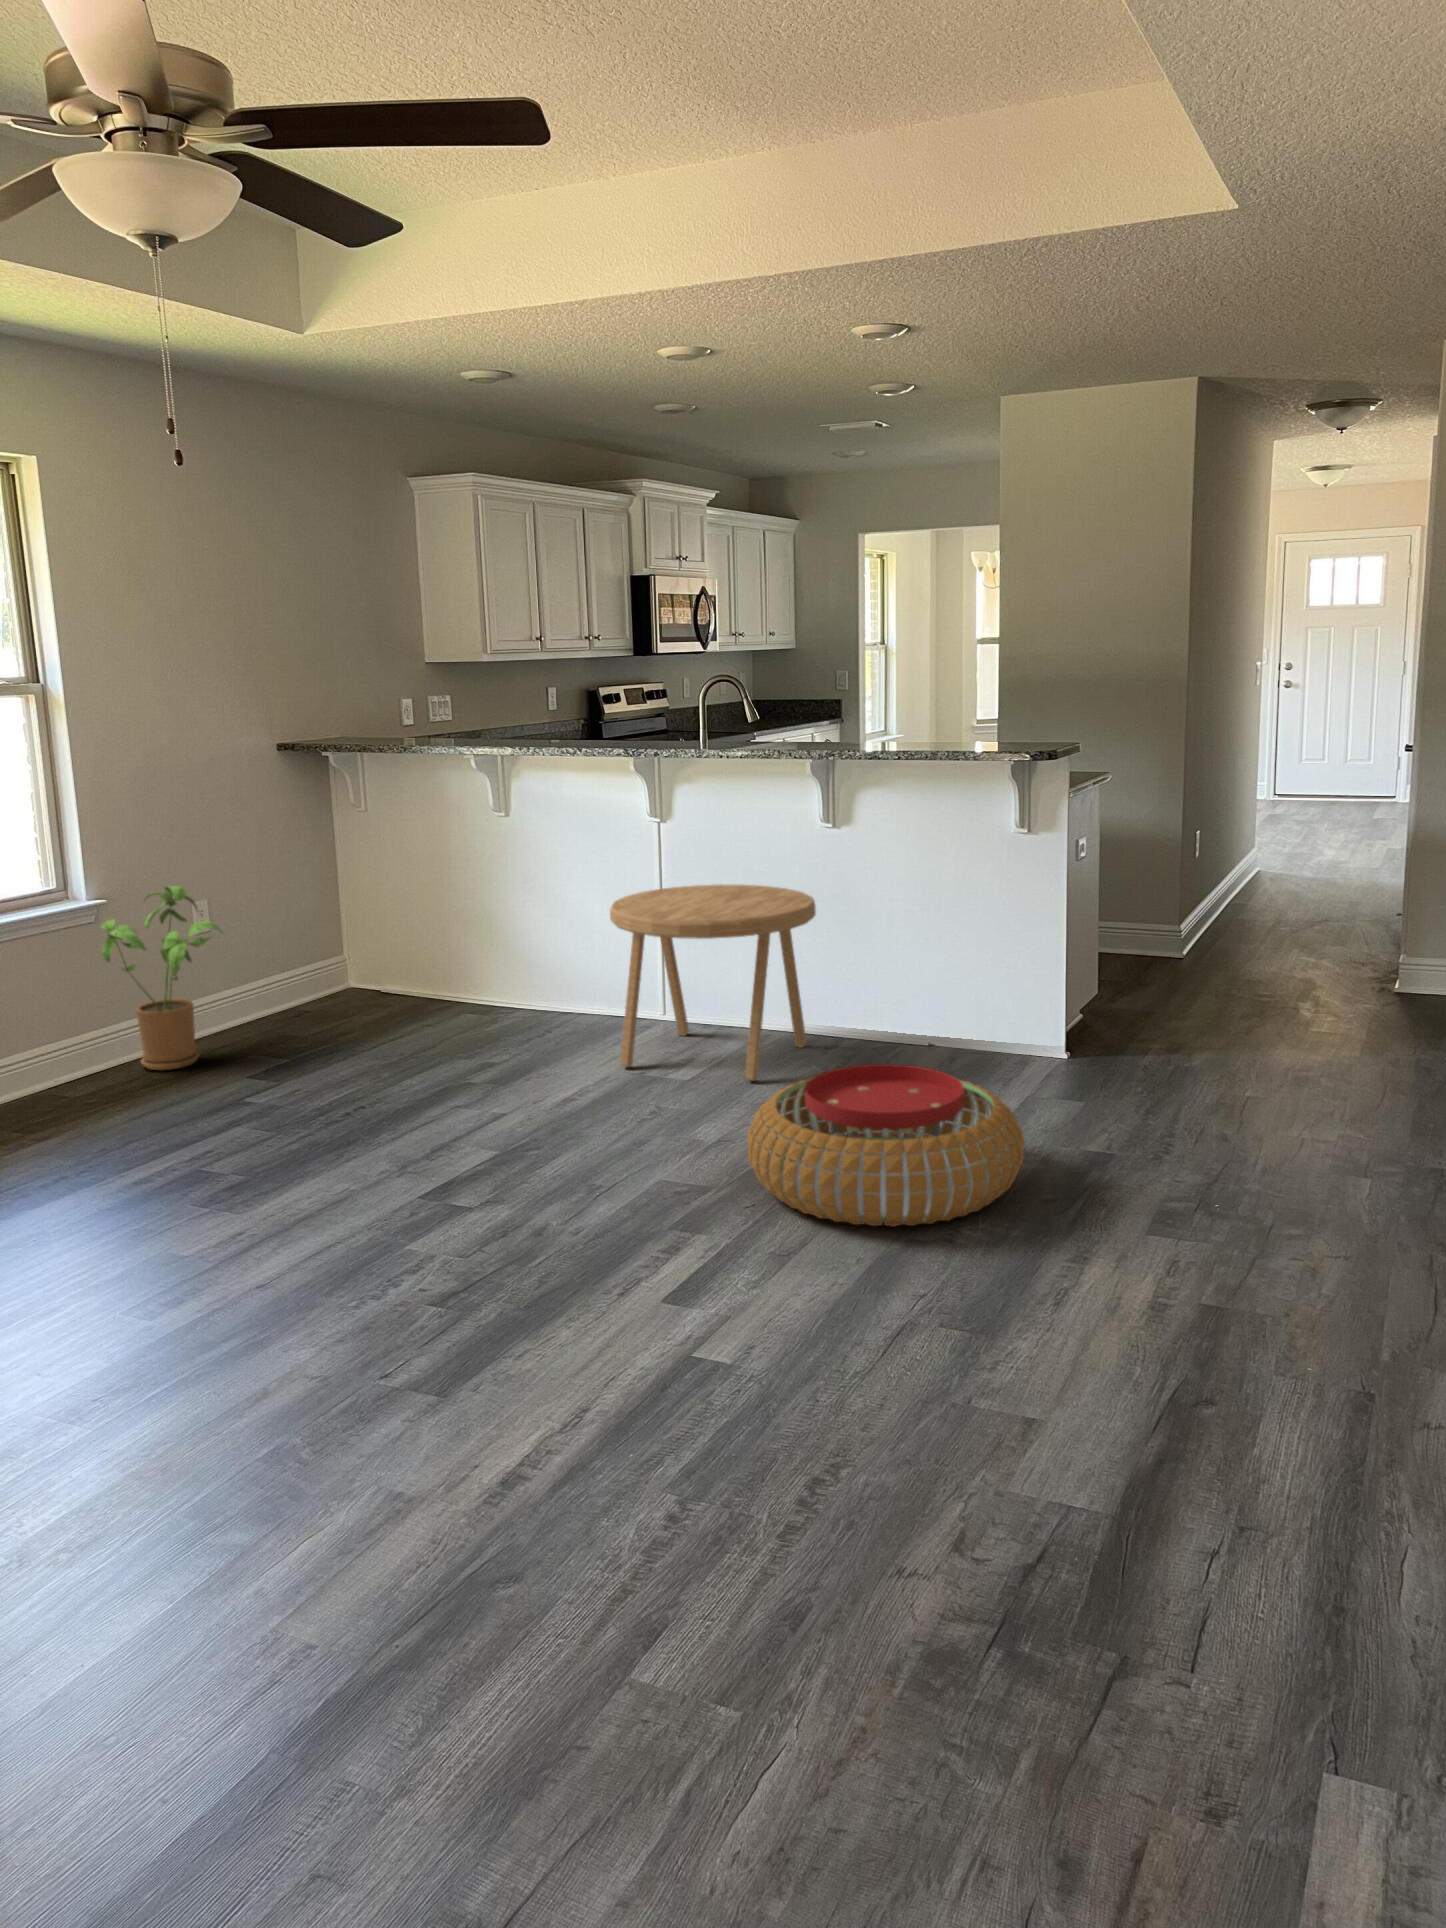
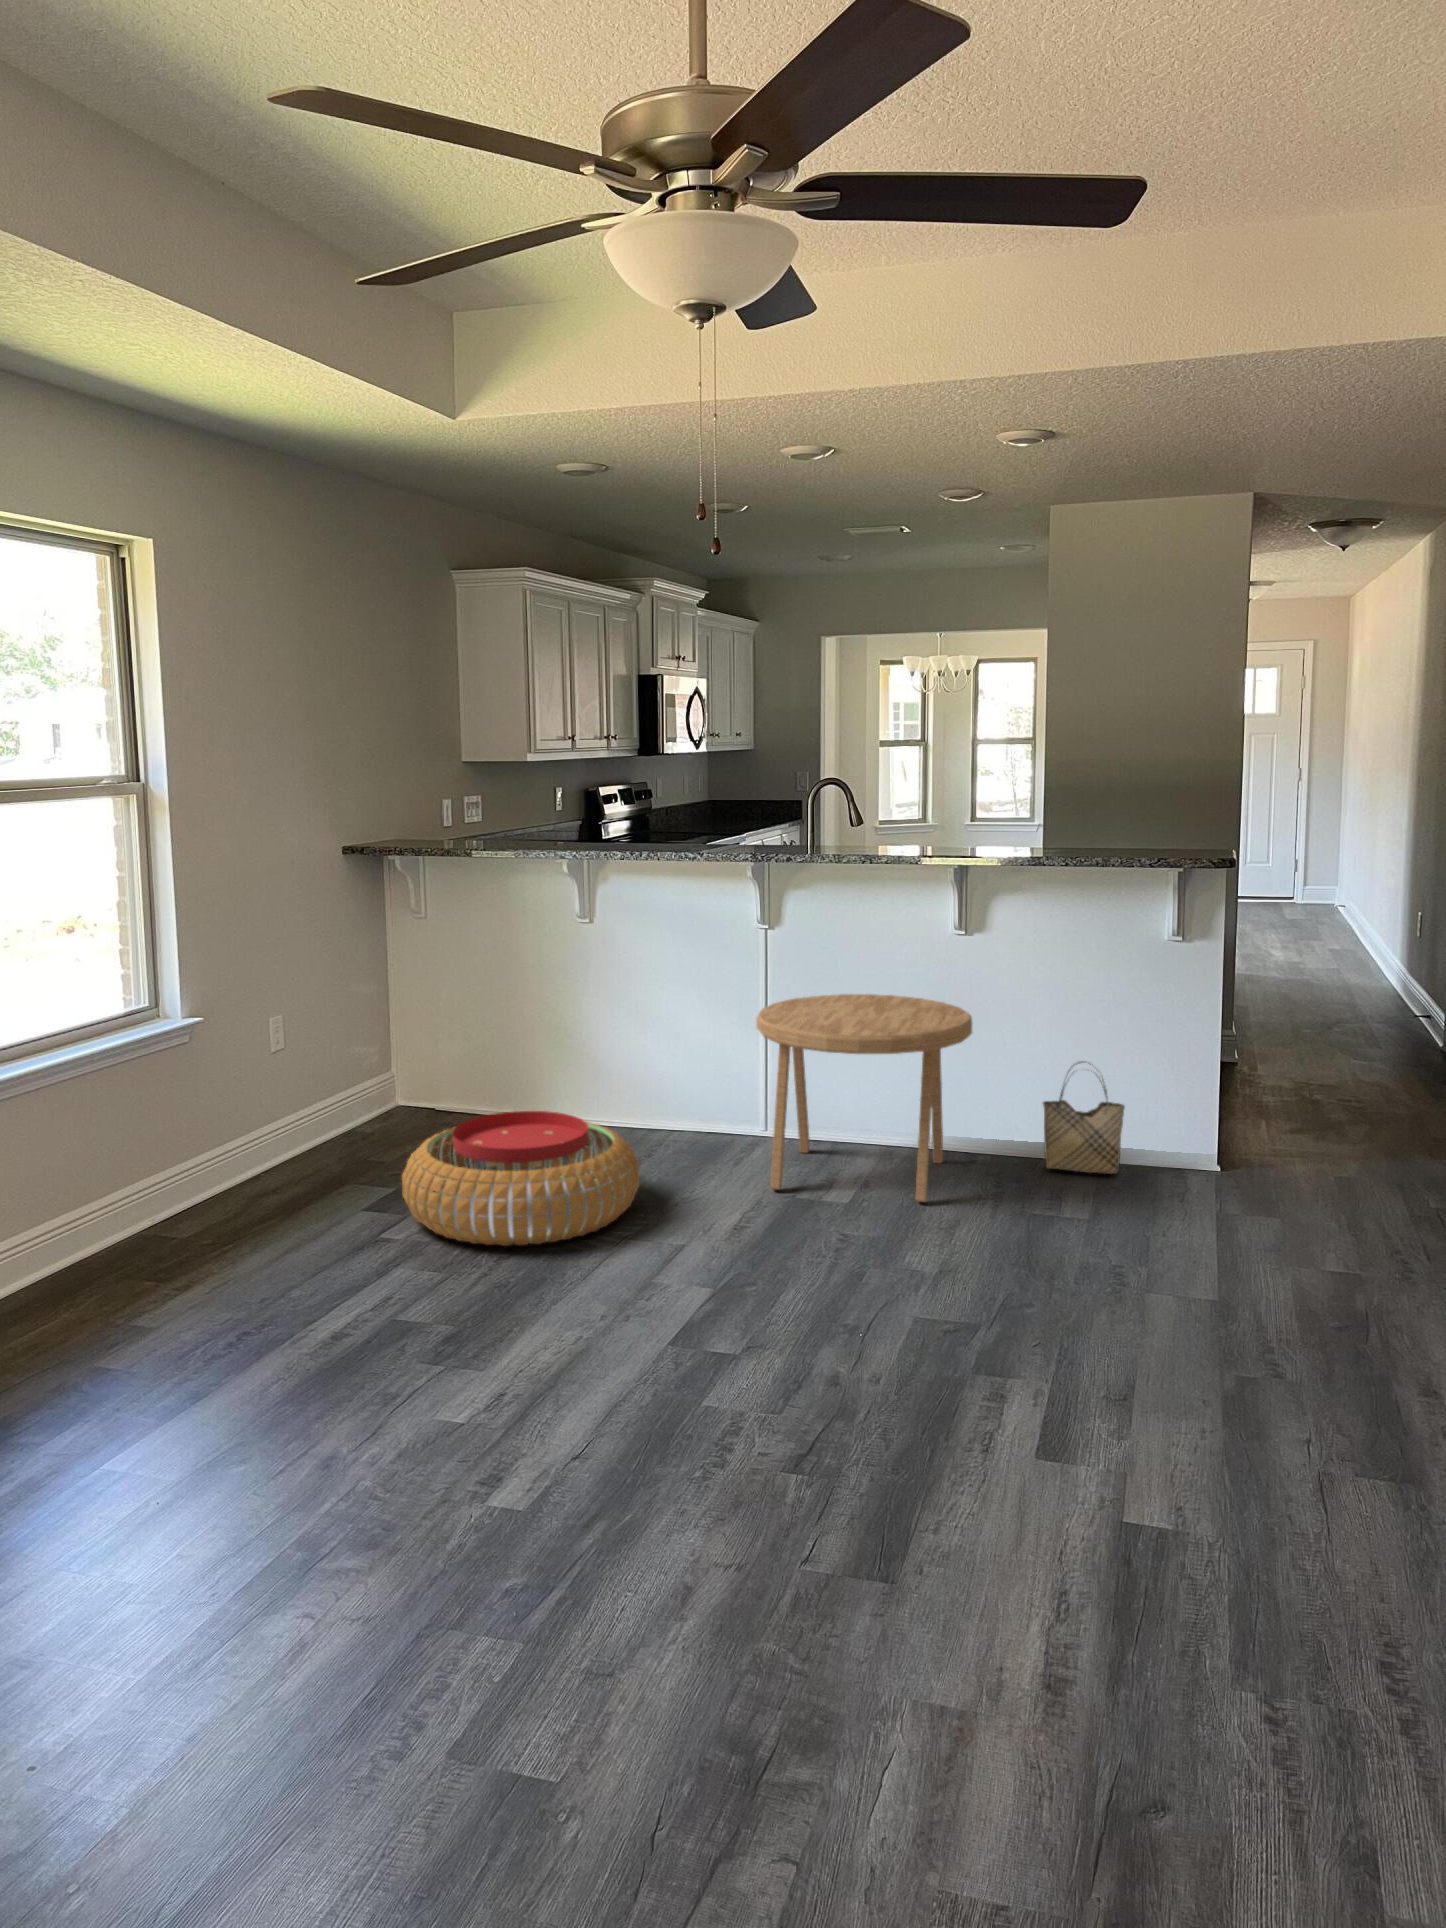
house plant: present [102,886,221,1070] -> none [196,1002,333,1207]
woven basket: none [893,951,972,1060] -> present [1043,1061,1125,1174]
pouf: present [747,1064,1024,1227] -> present [402,1111,640,1246]

